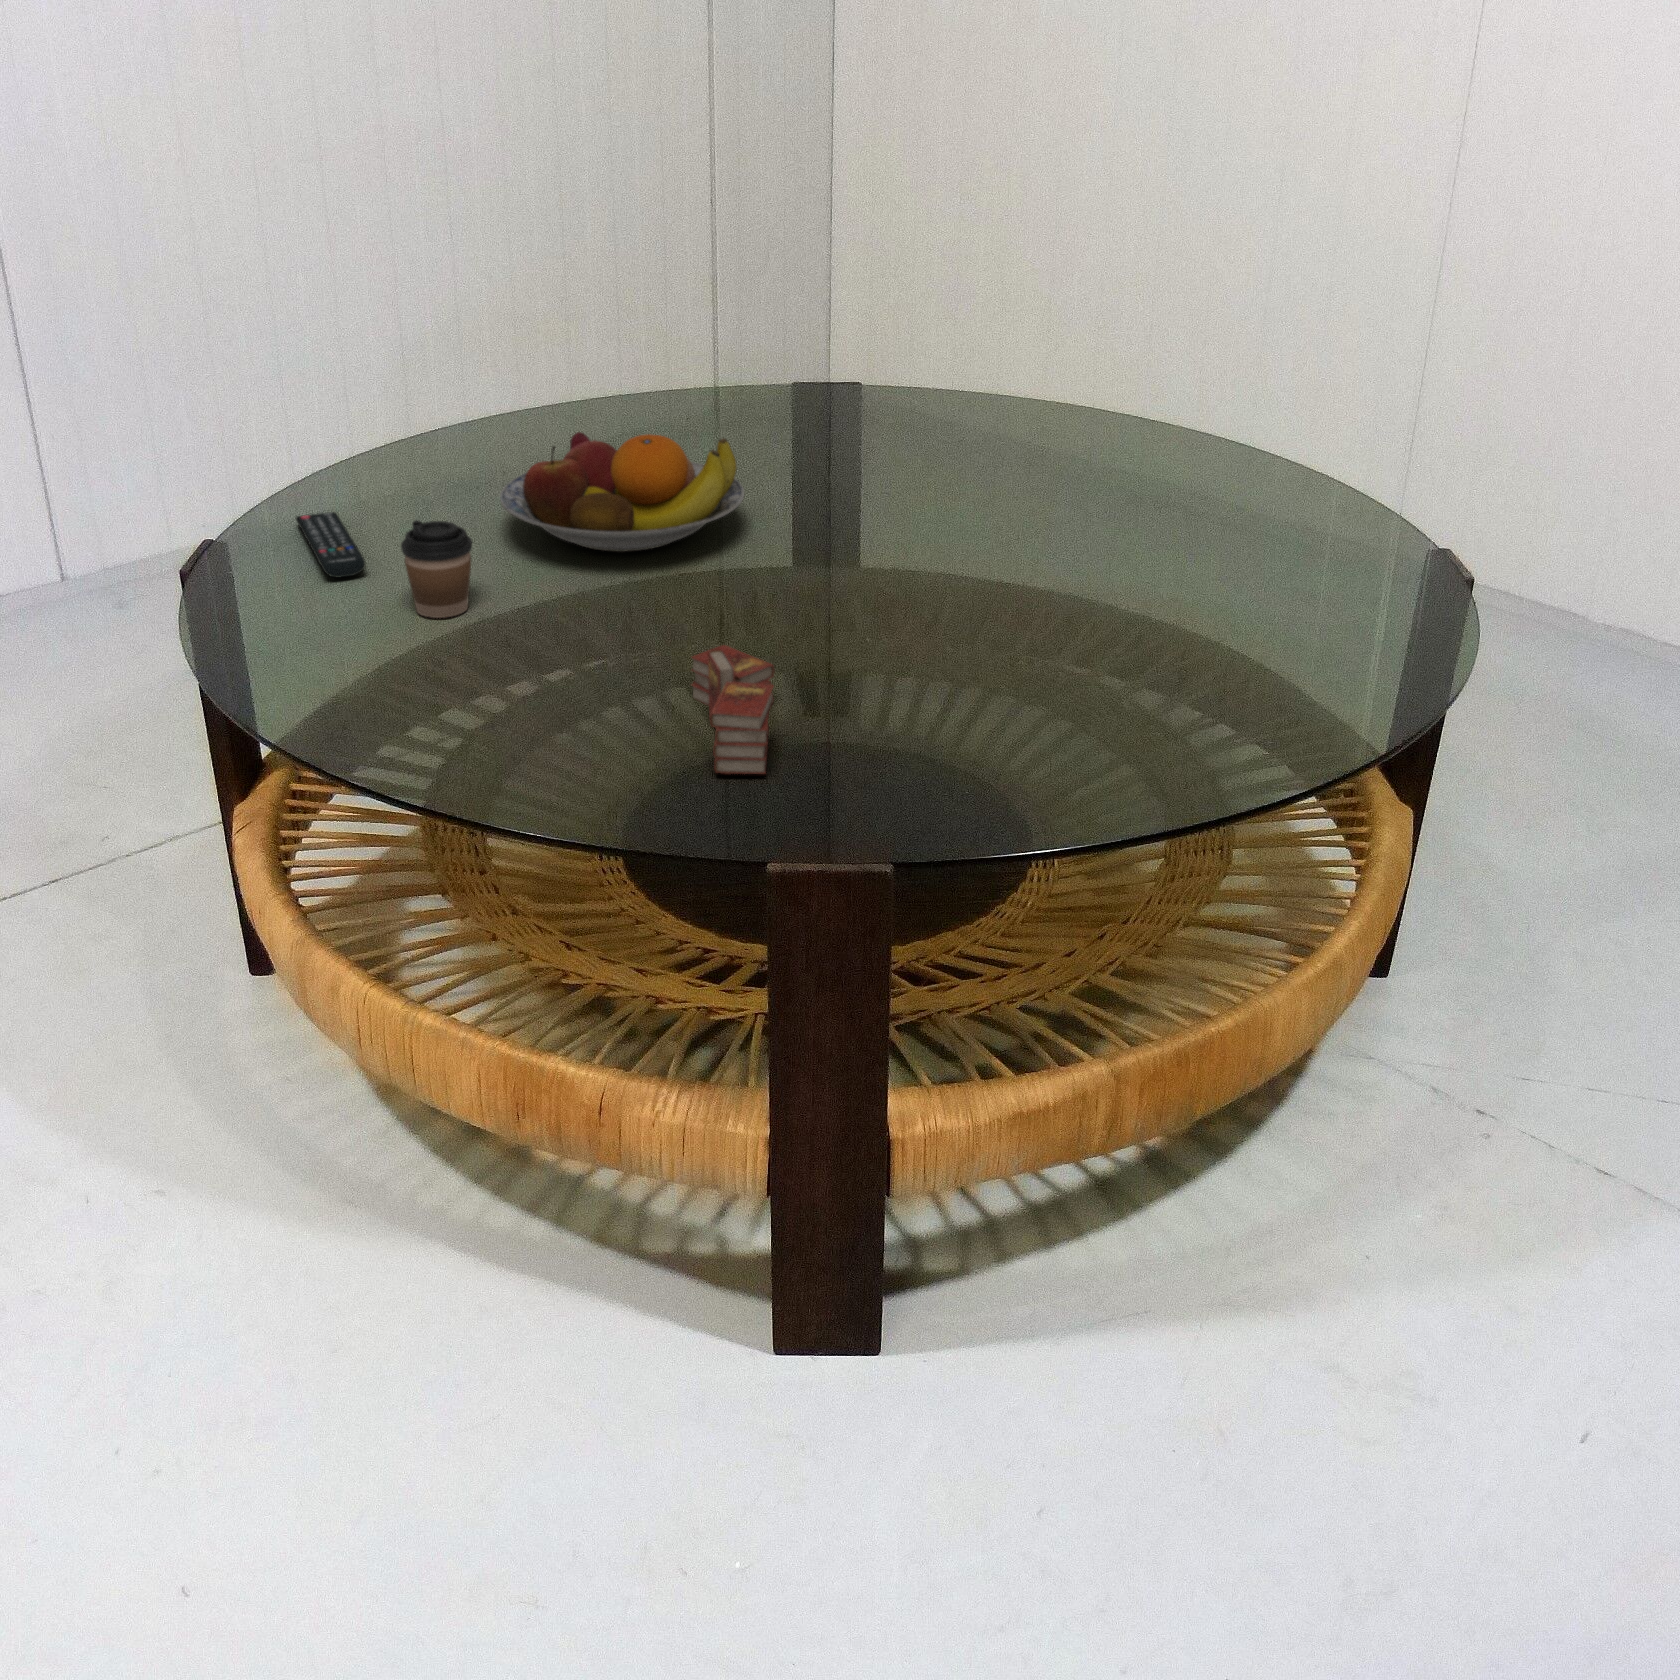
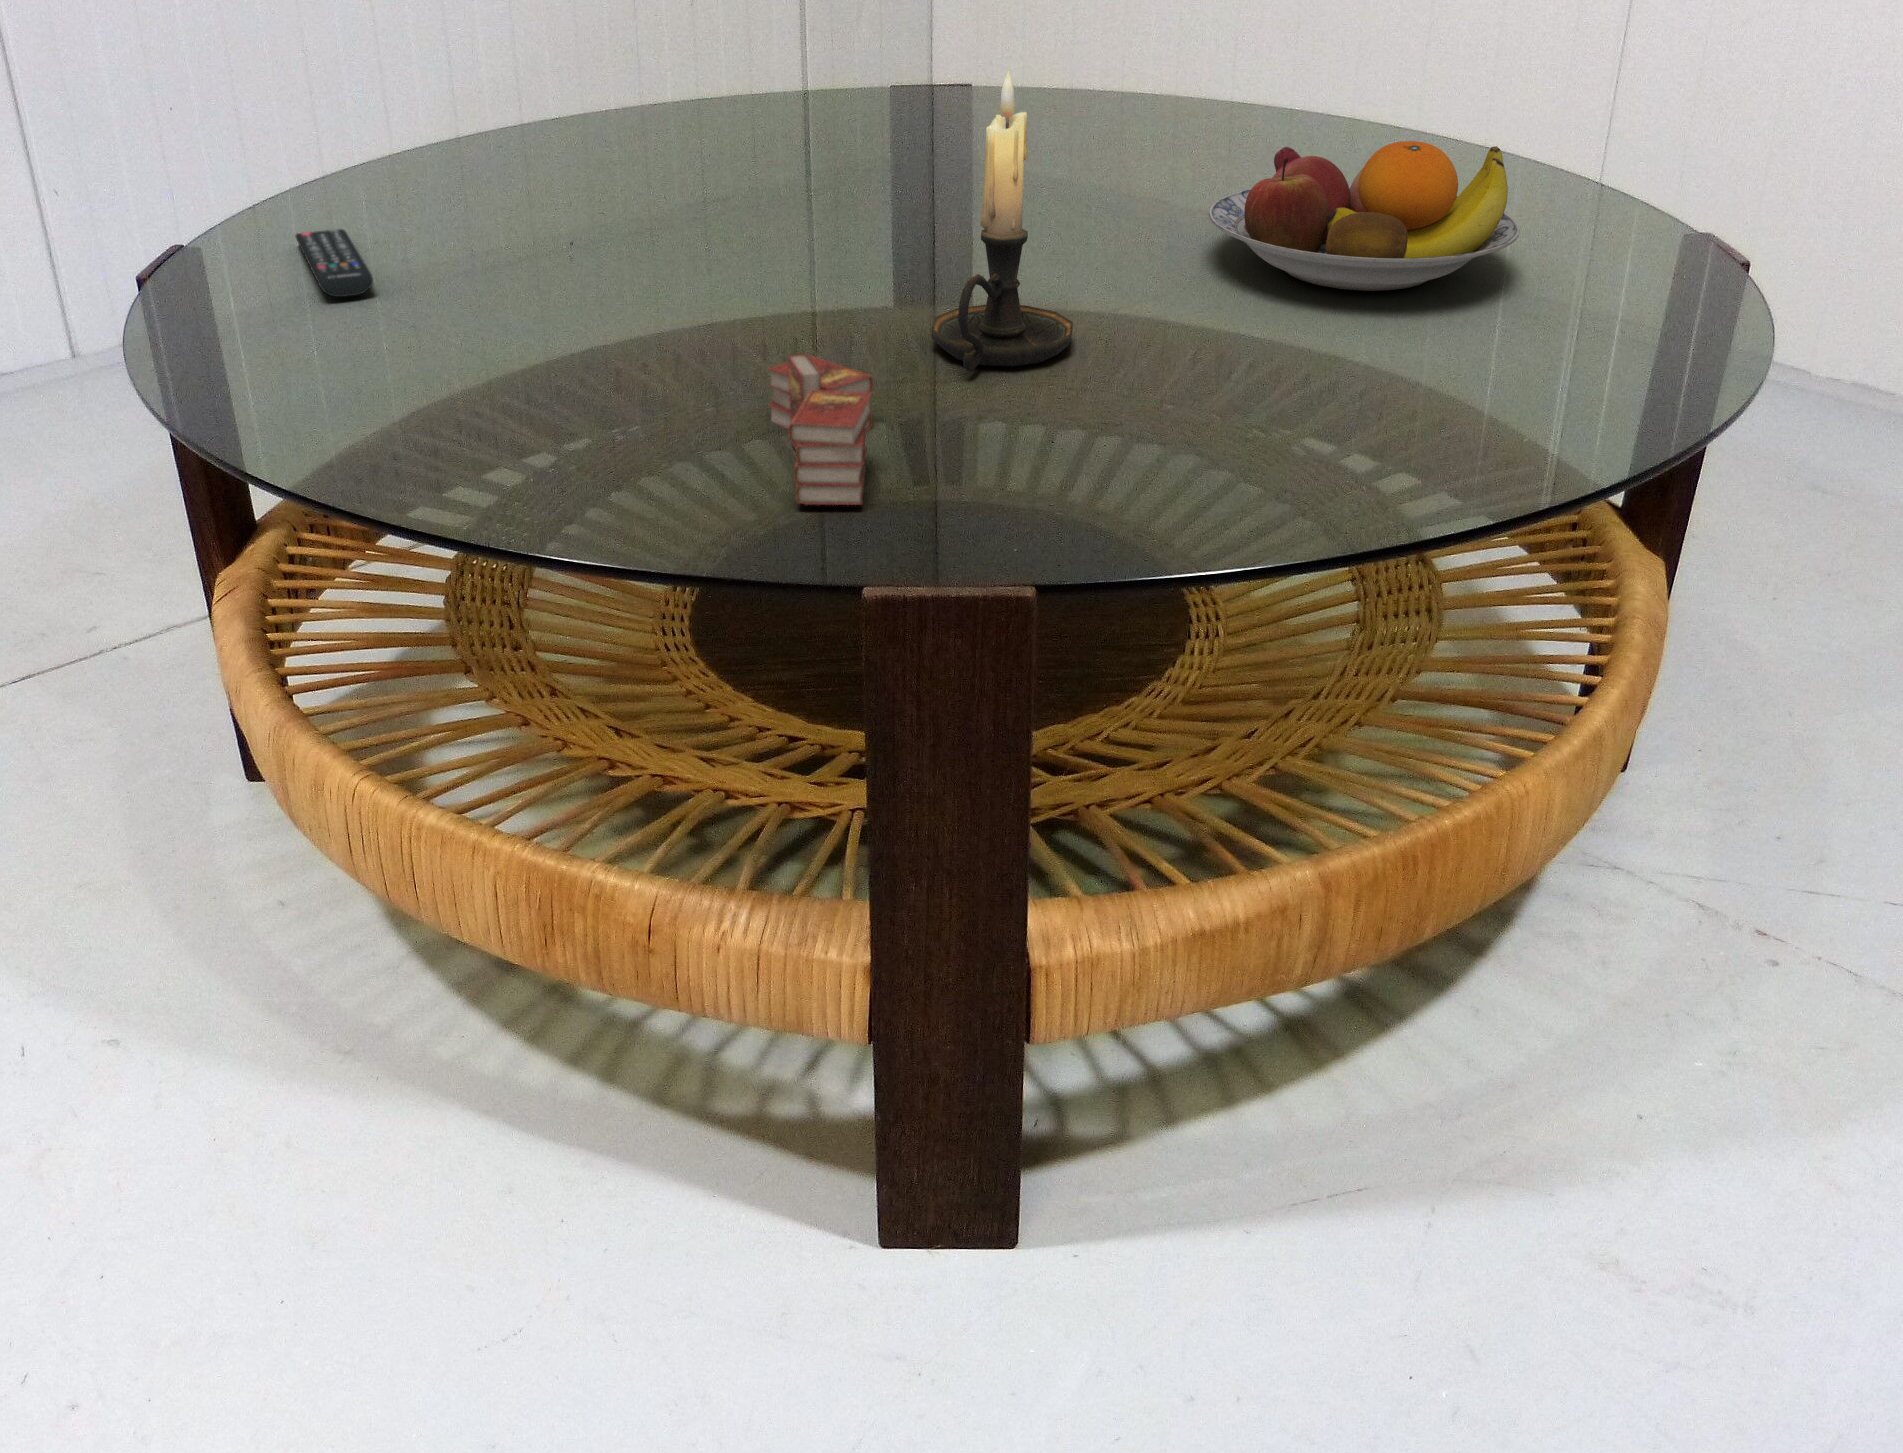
candle holder: none [820,421,934,654] -> present [931,71,1073,371]
fruit bowl: present [500,432,744,552] -> present [1209,141,1520,291]
coffee cup: present [401,520,472,618] -> none [408,215,498,338]

